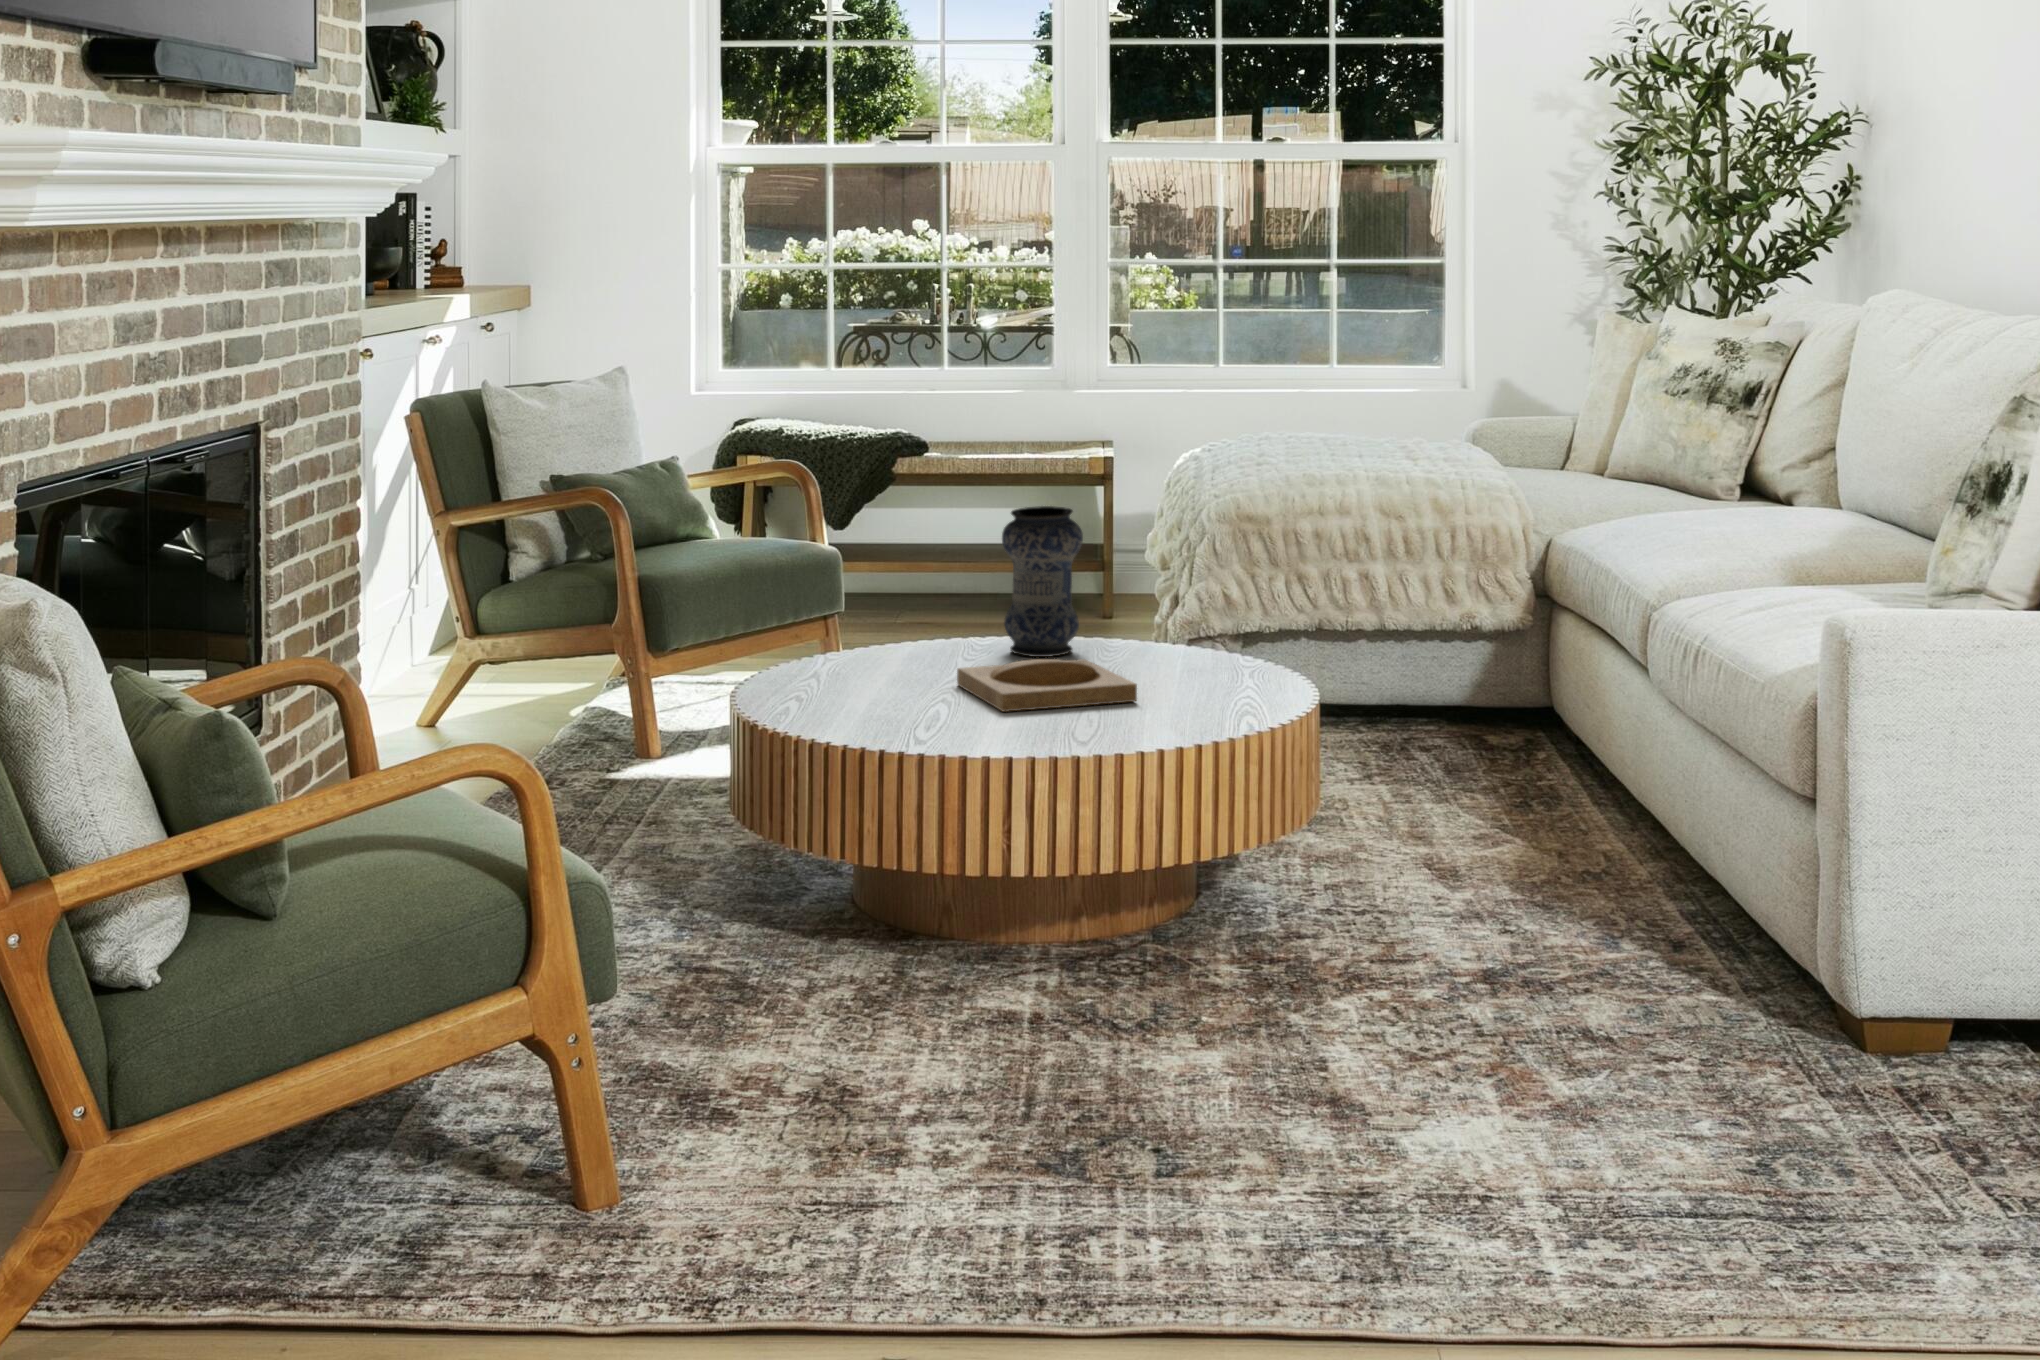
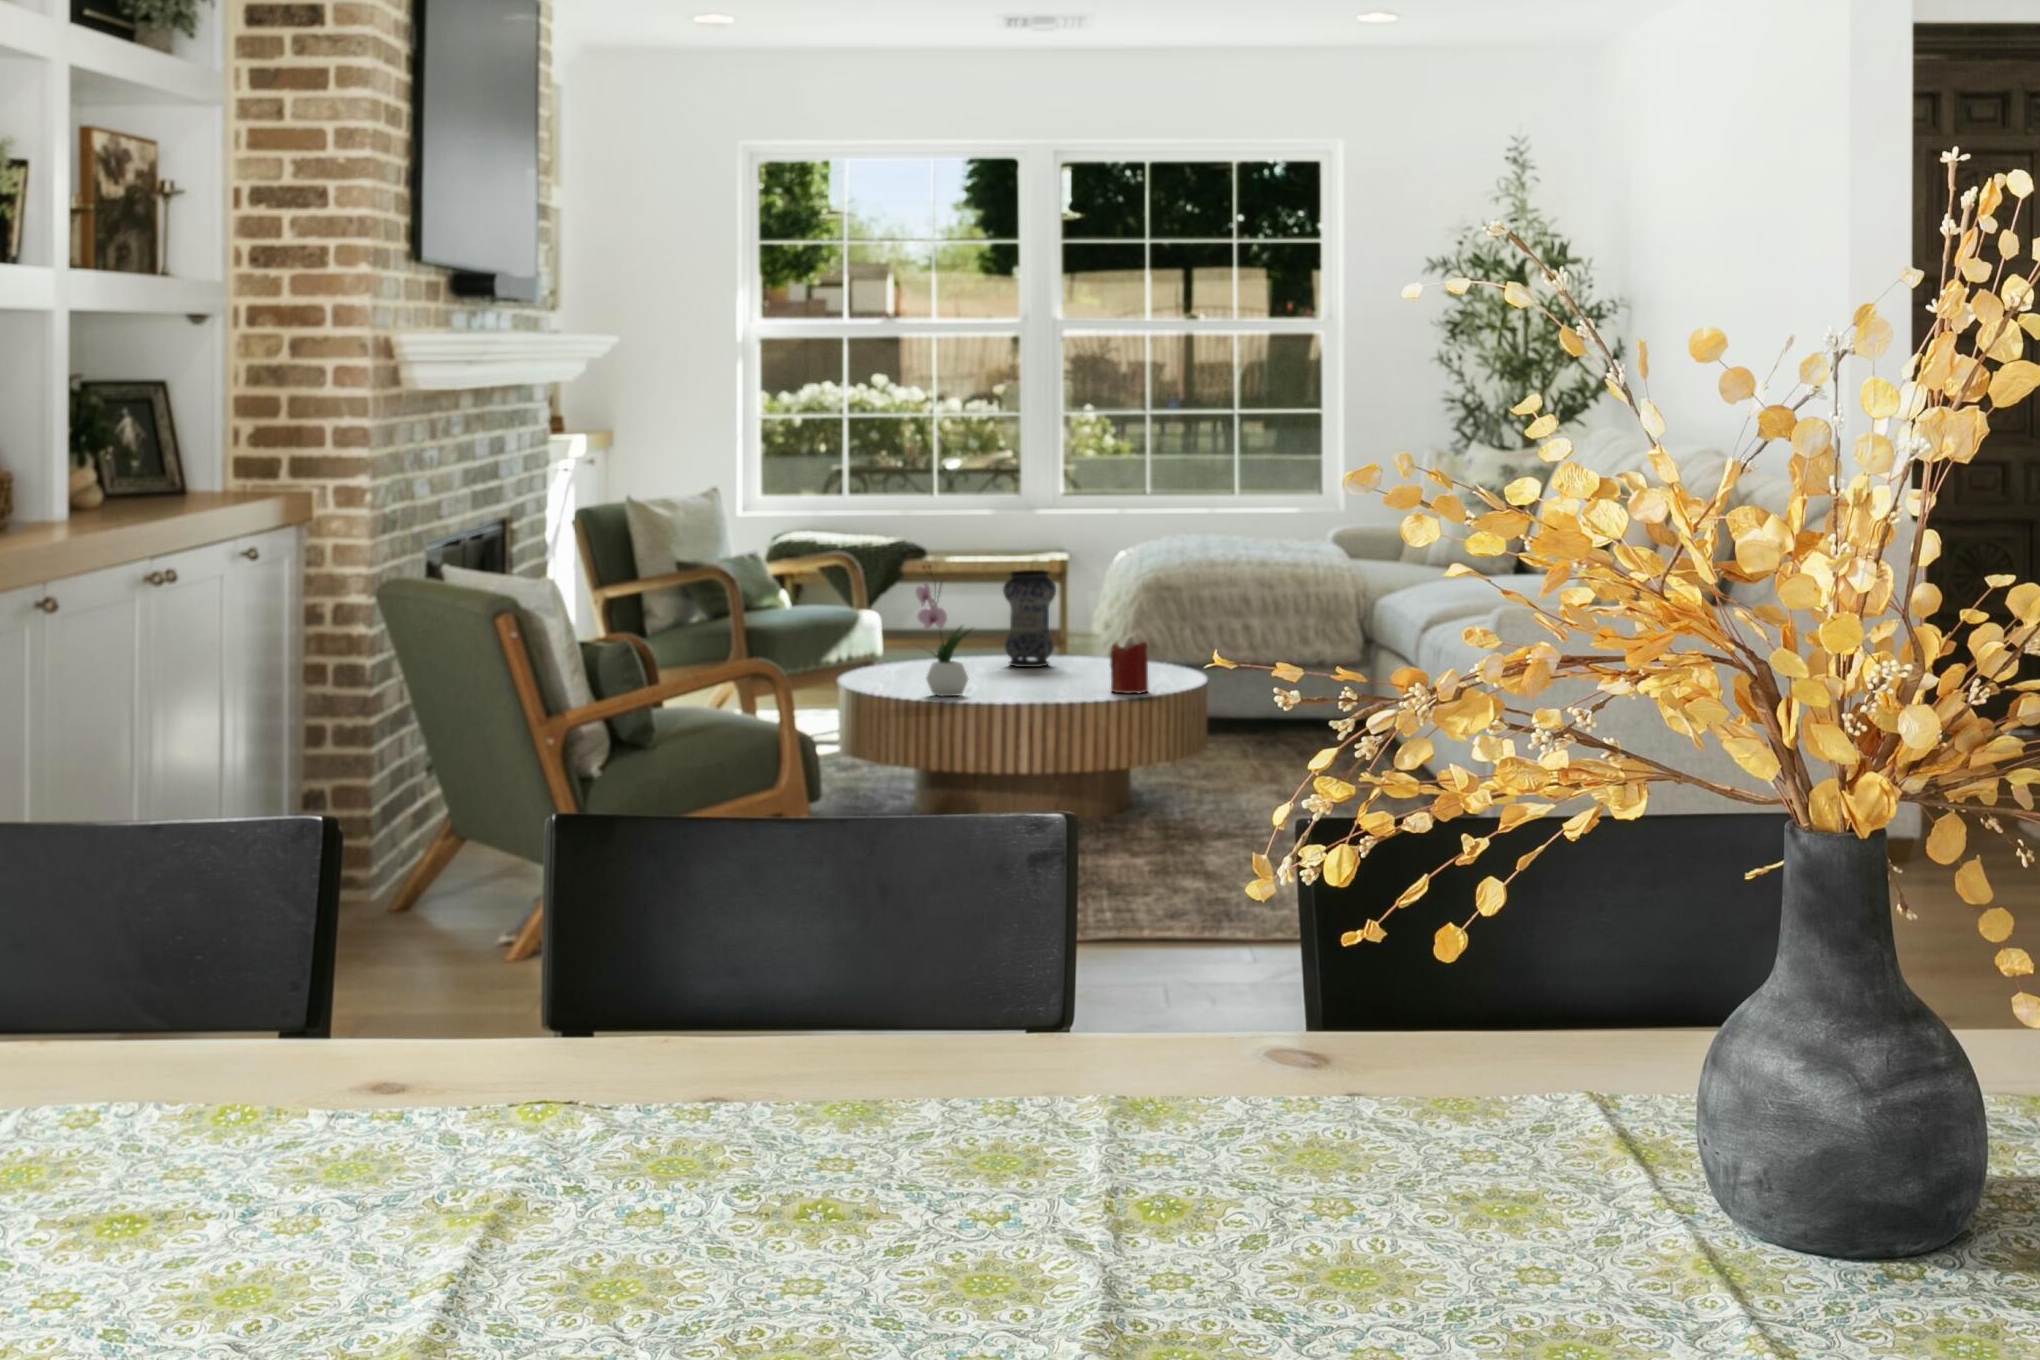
flower arrangement: none [842,518,939,737] -> present [916,564,971,696]
candle: none [1163,635,1225,731] -> present [1110,638,1149,694]
tray: present [957,659,1137,712] -> none [979,661,1094,688]

